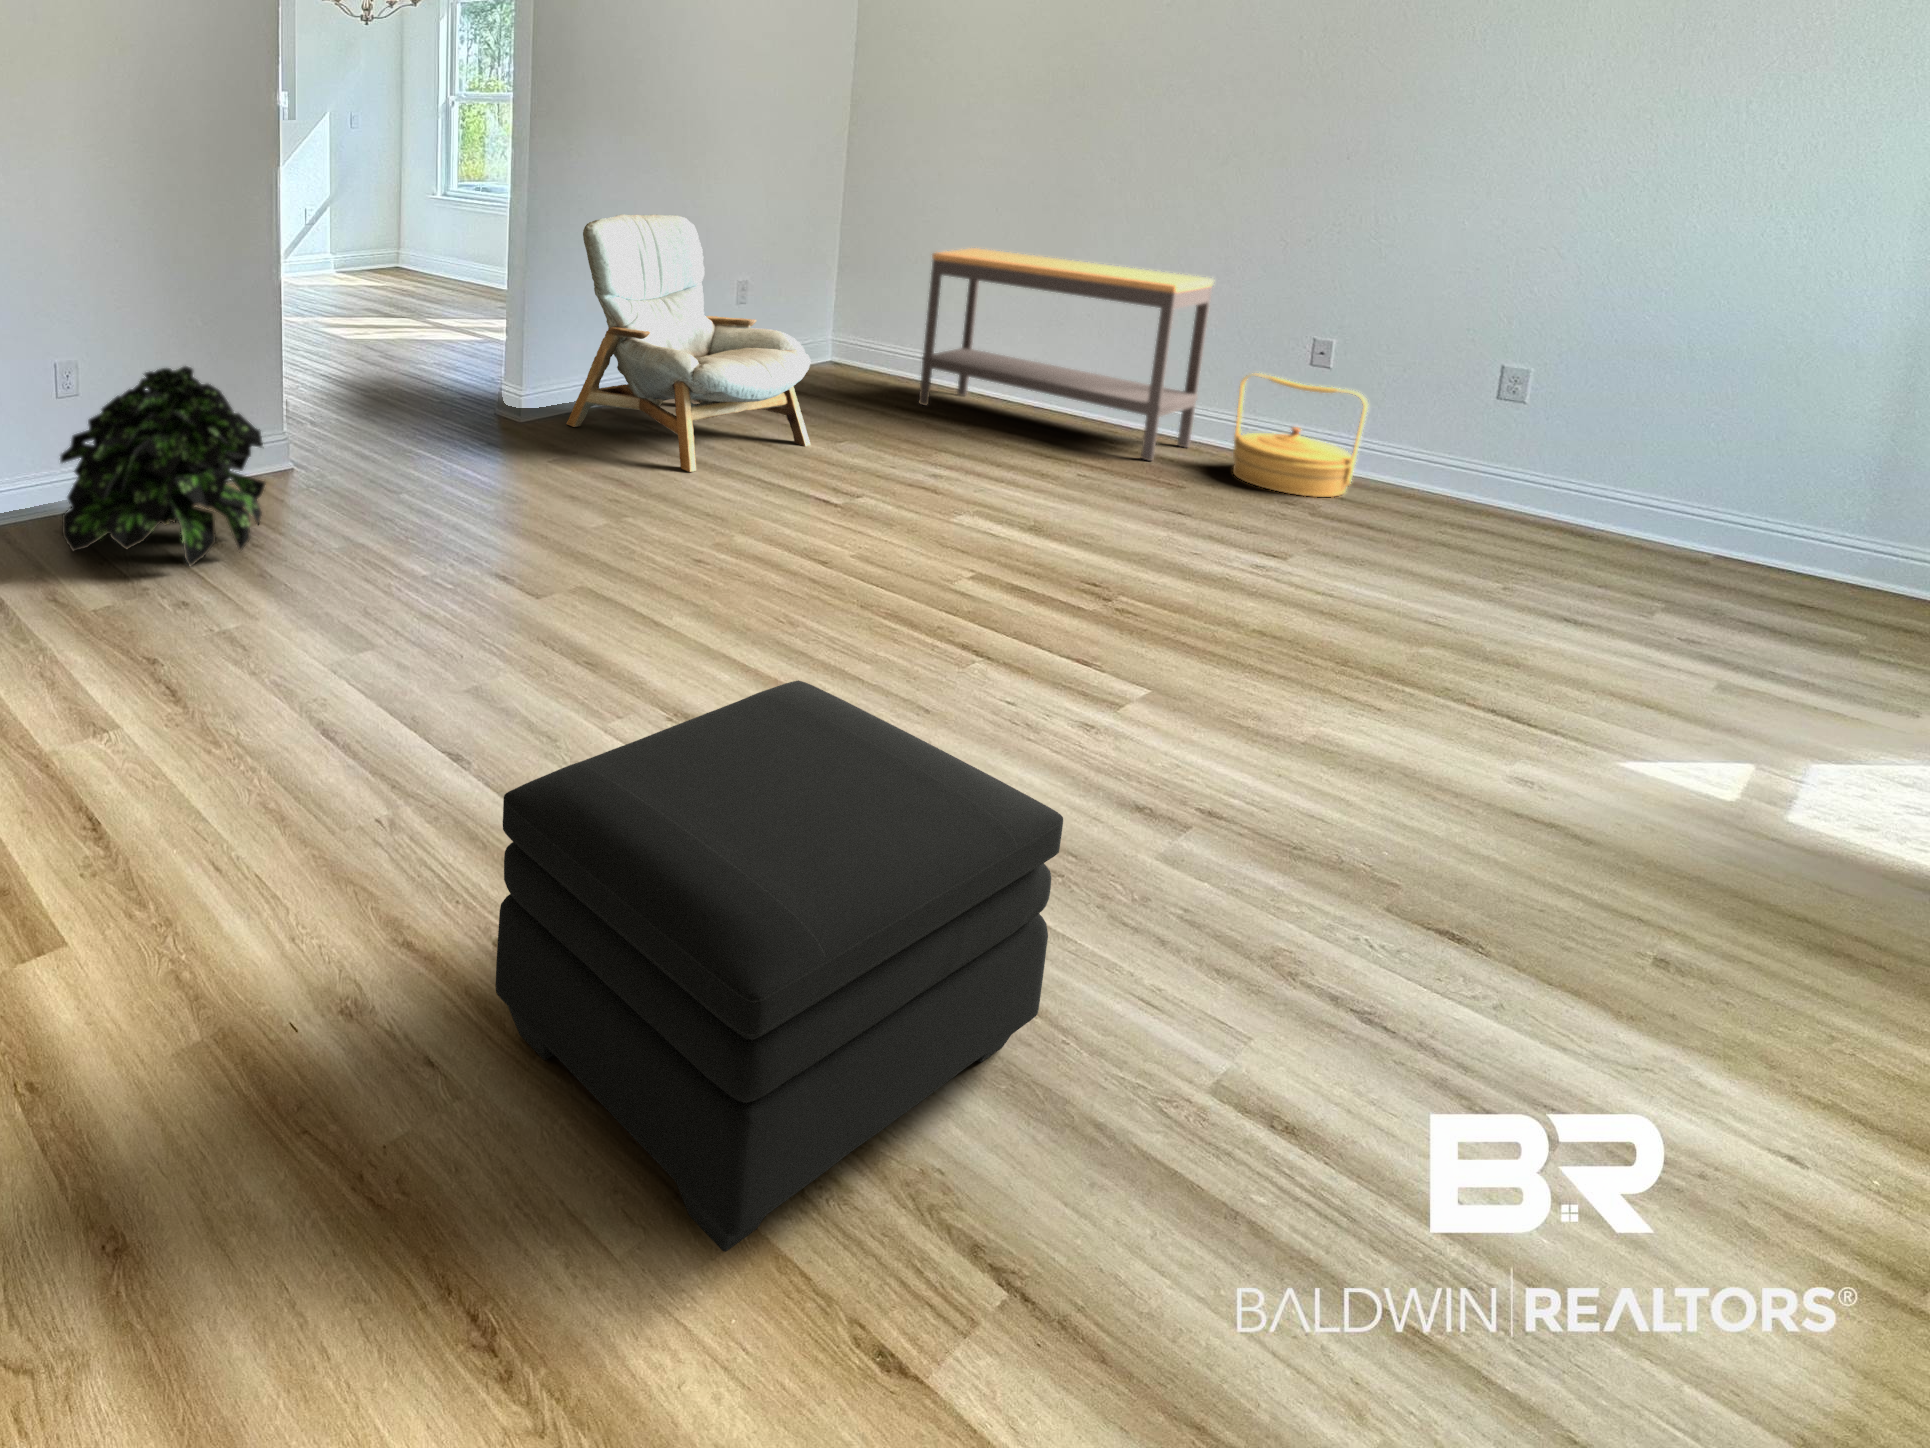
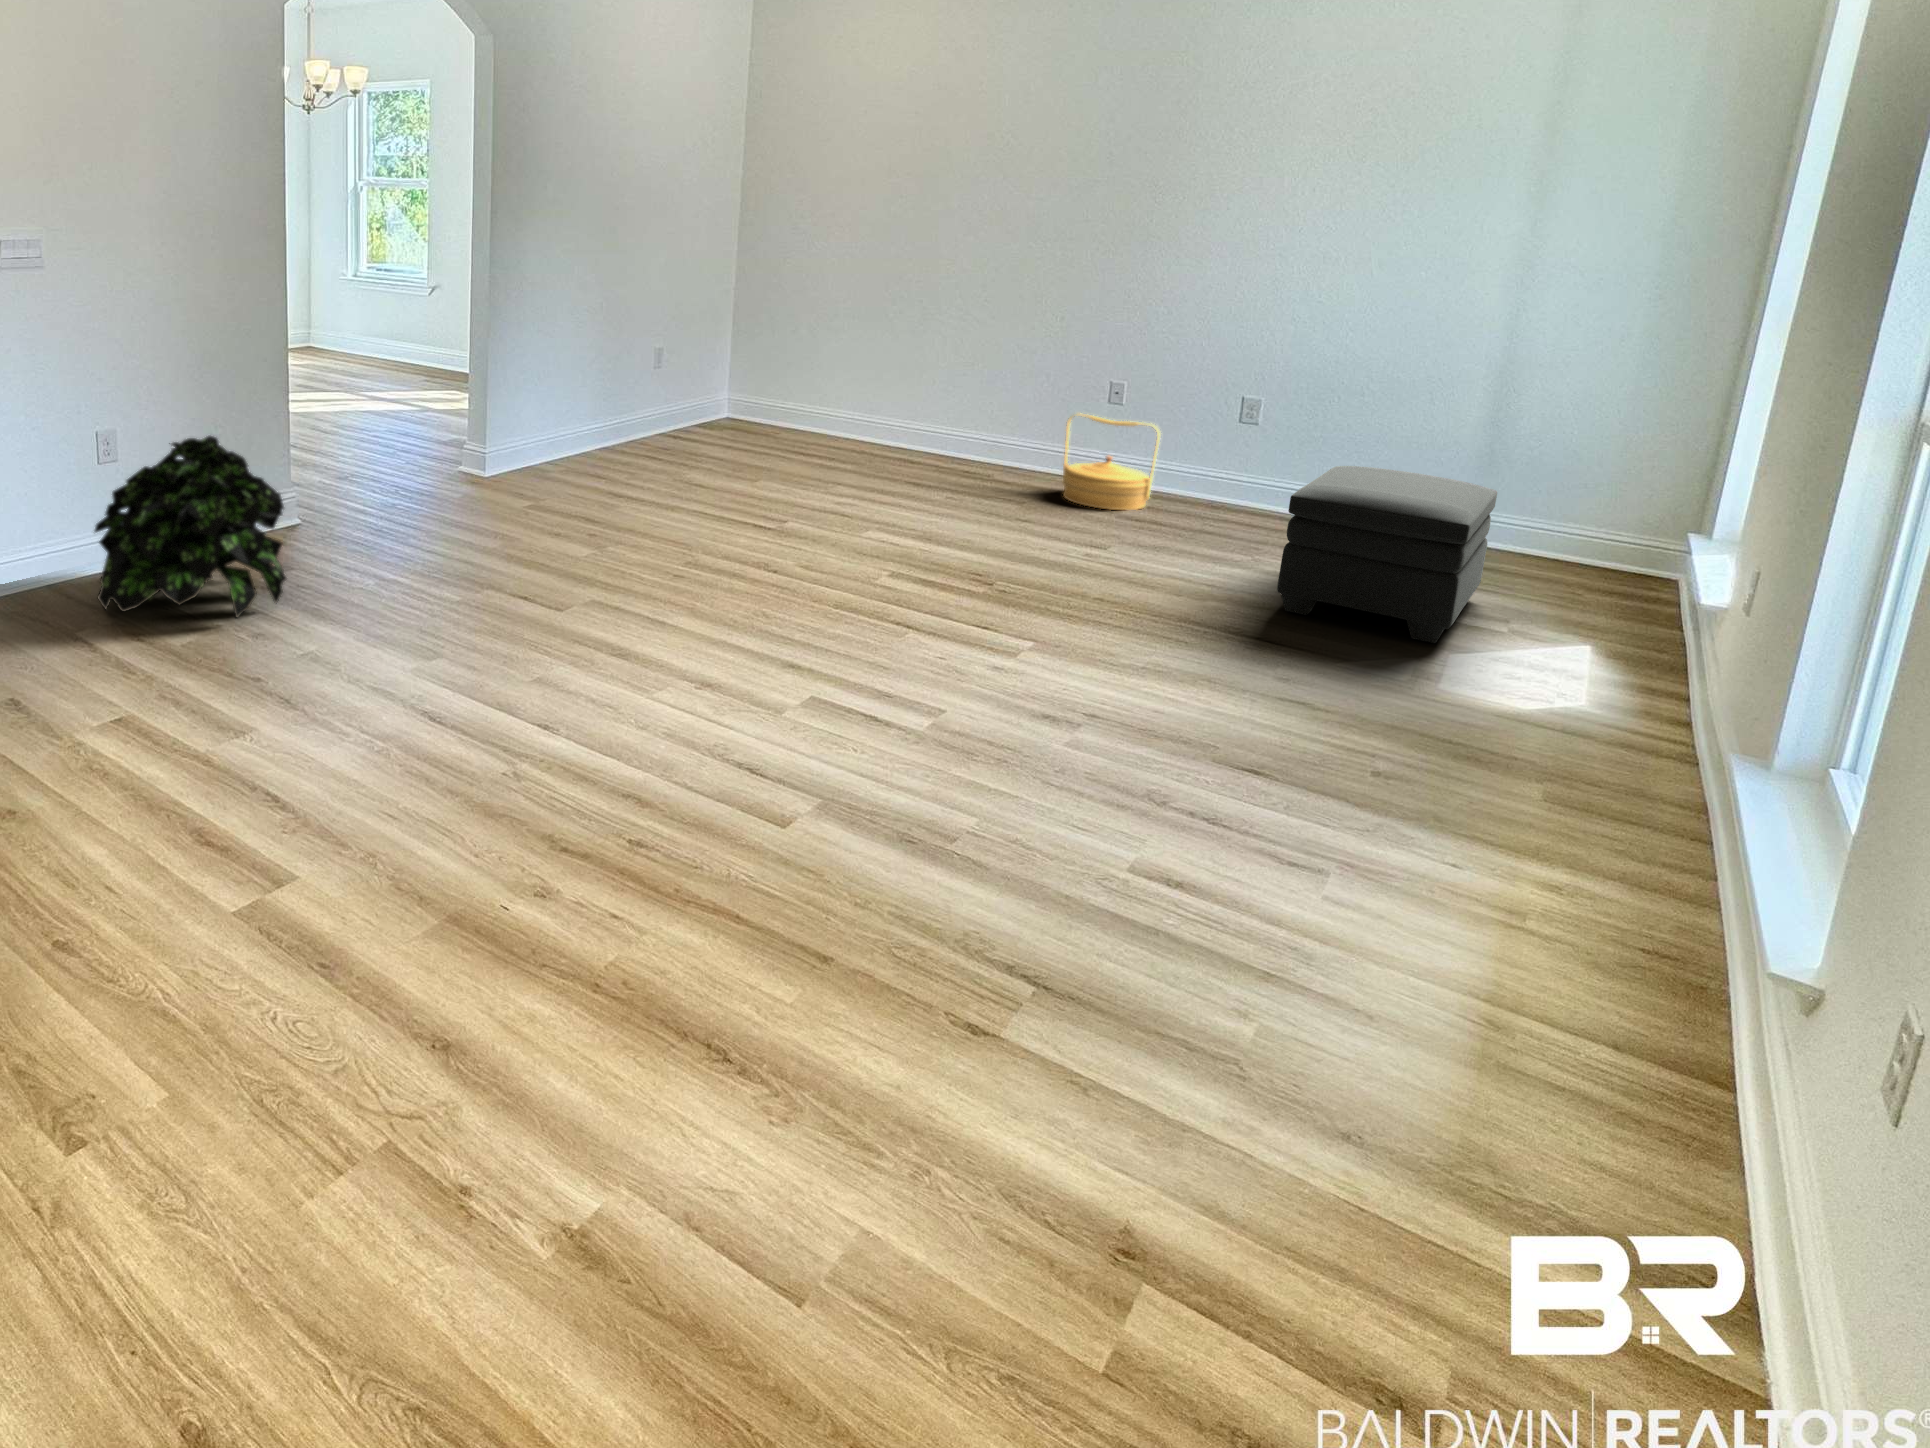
armchair: present [566,214,811,472] -> none [516,291,732,519]
console table: present [919,248,1214,461] -> none [809,318,1044,491]
ottoman: present [496,680,1063,1252] -> present [1277,466,1497,643]

